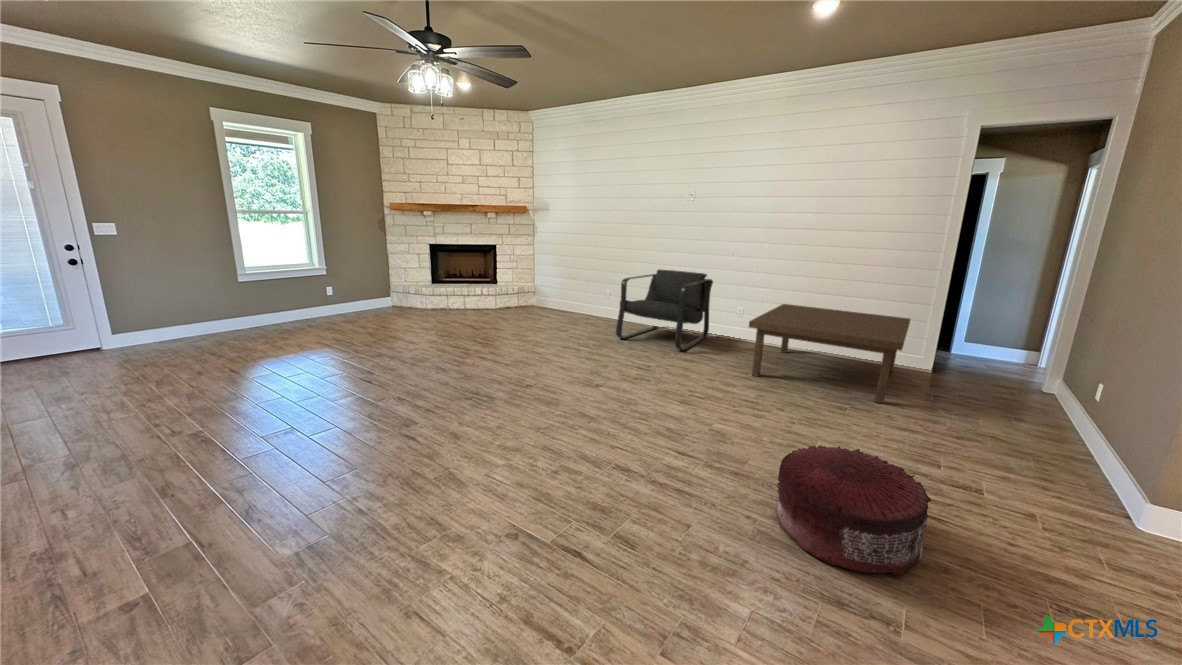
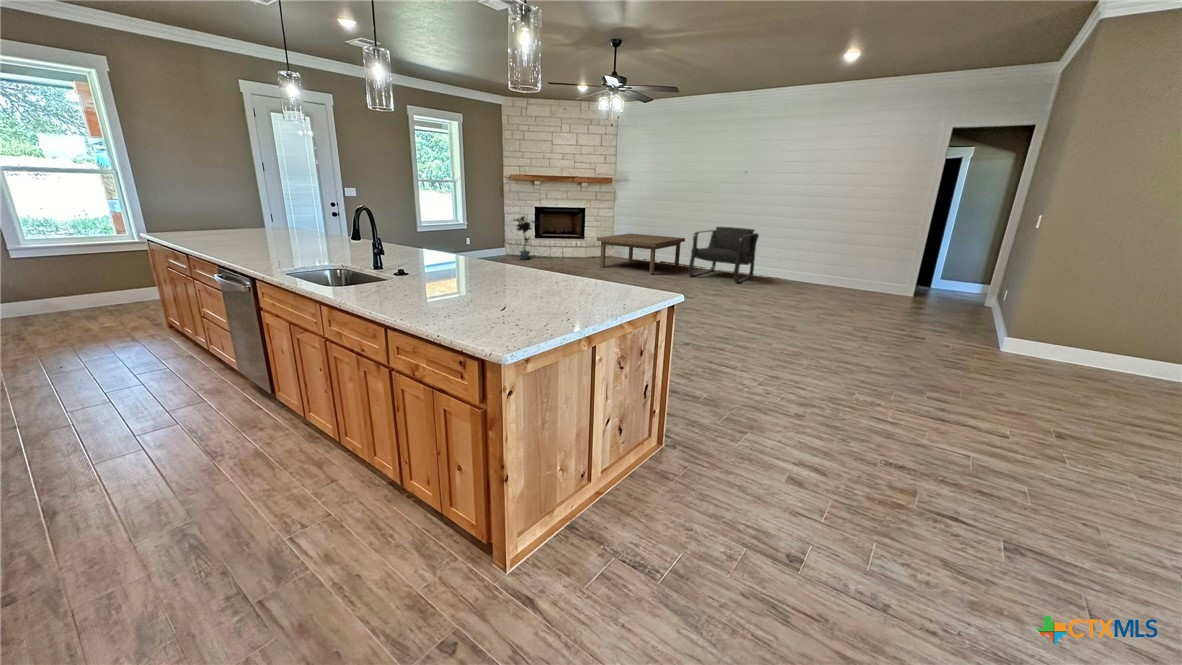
potted plant: none [392,254,427,313] -> present [513,216,537,260]
coffee table: present [749,304,910,403] -> present [597,234,685,274]
pouf: present [776,446,931,576] -> none [815,308,892,355]

